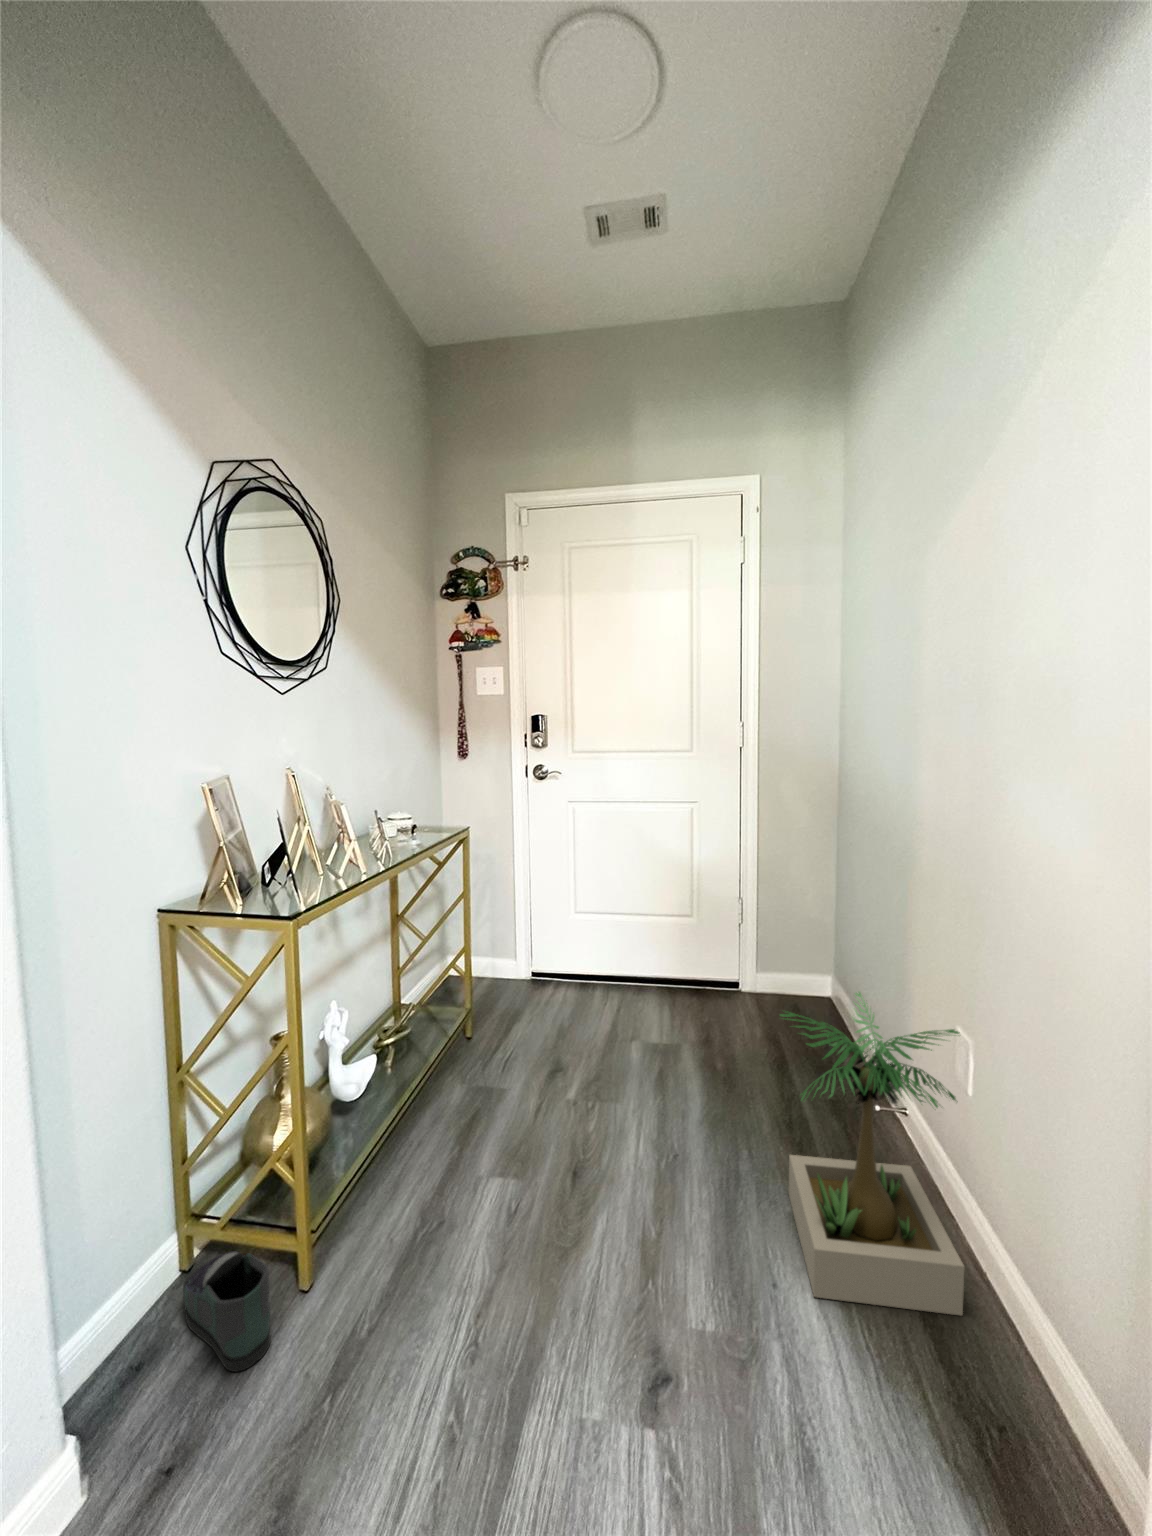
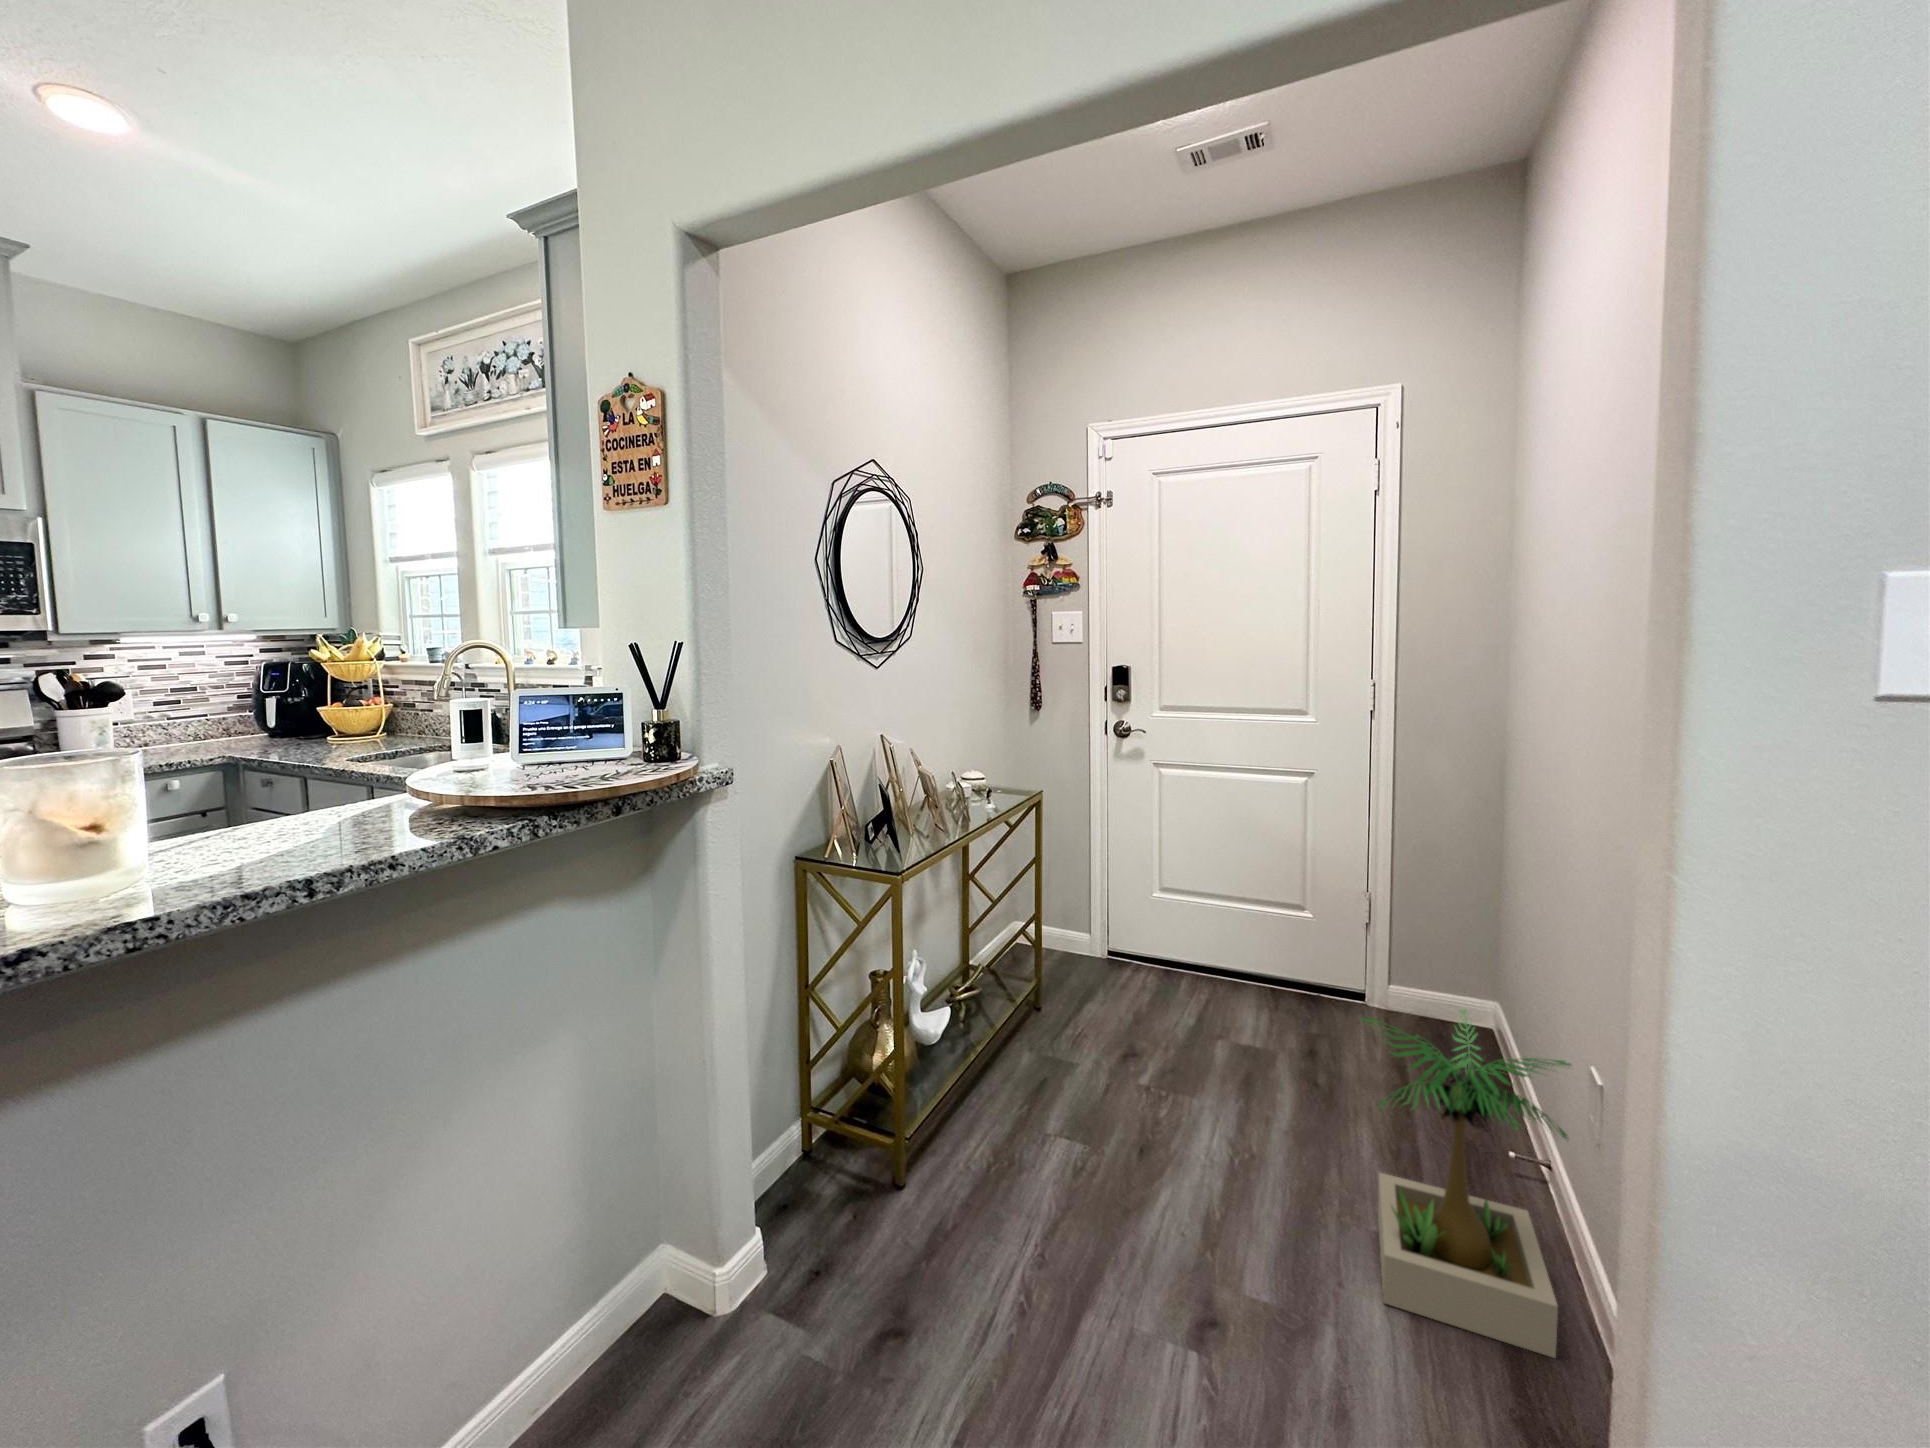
shoe: present [183,1251,271,1372] -> none [809,1140,877,1229]

